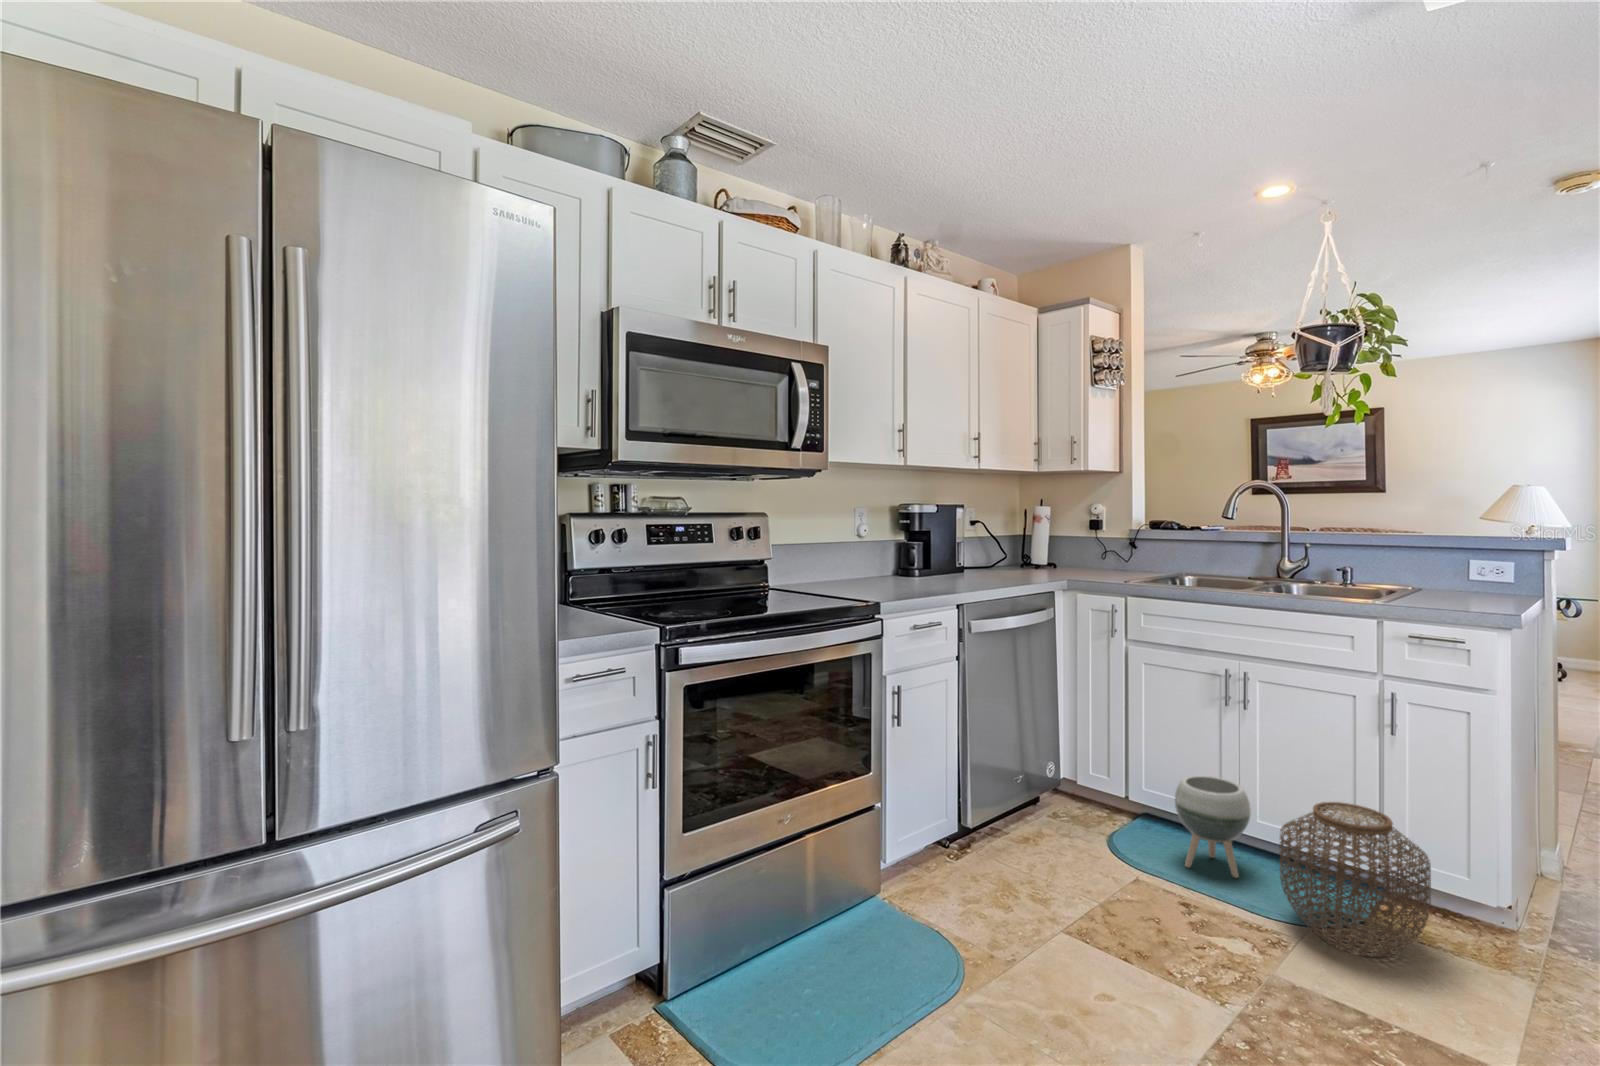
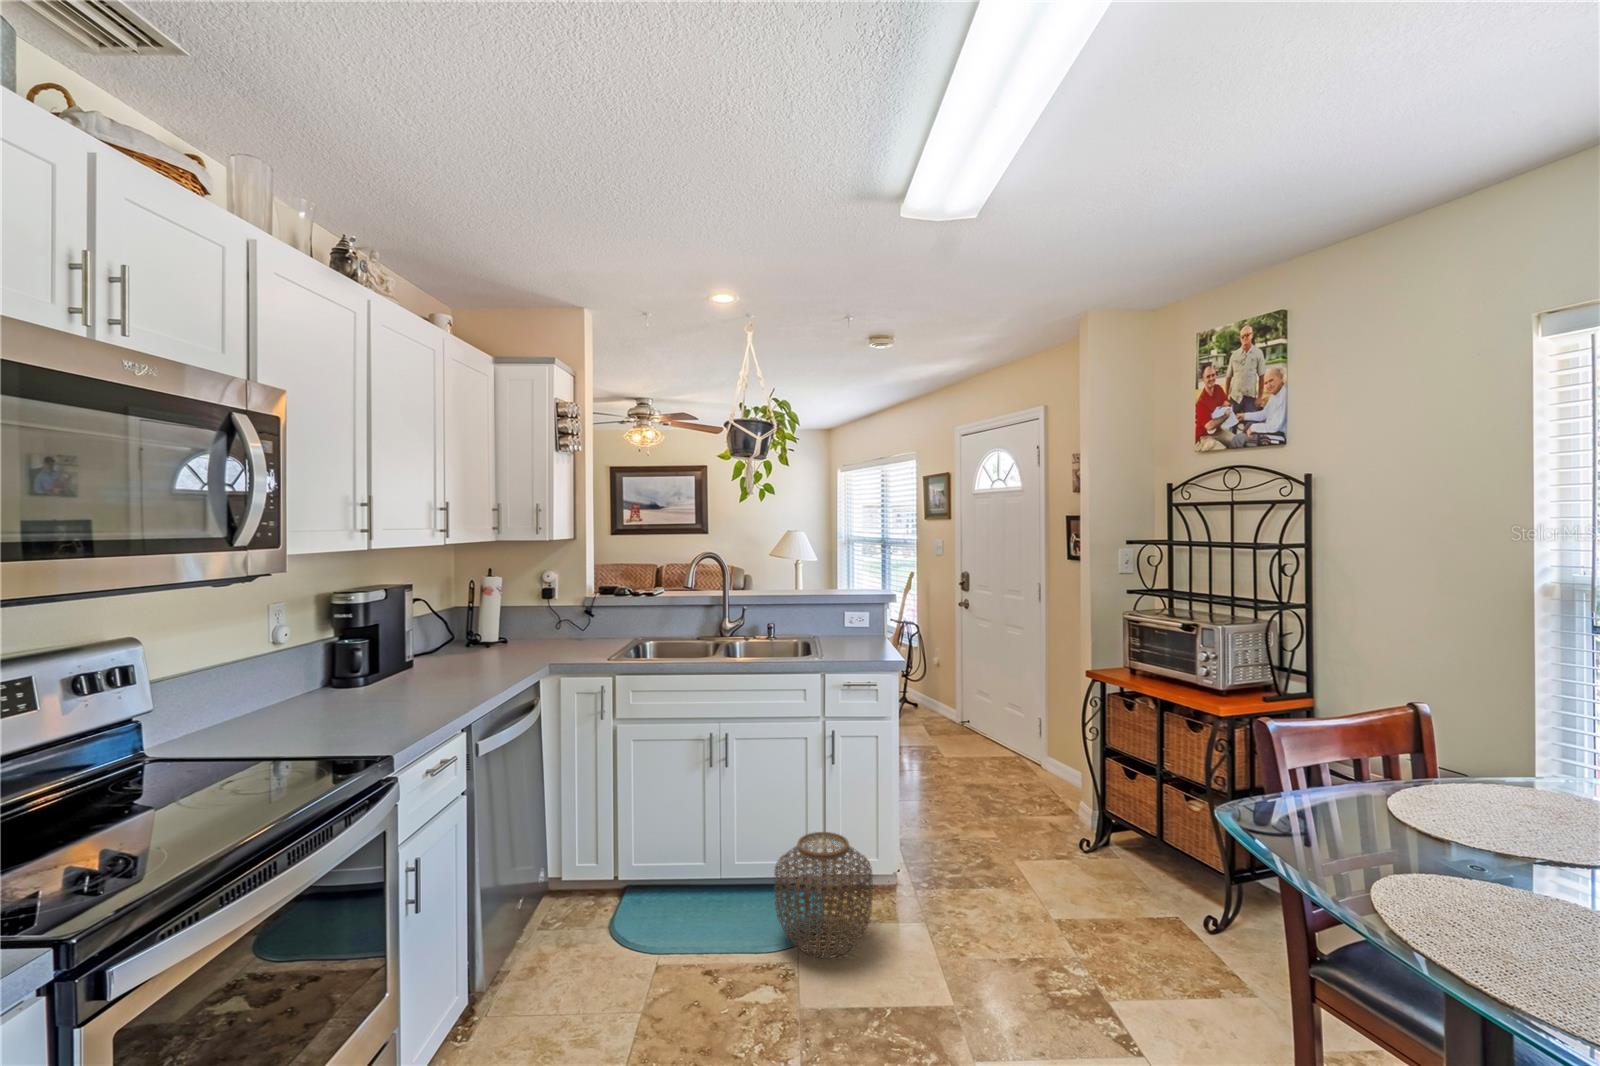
planter: present [1175,775,1251,878] -> none [676,834,737,930]

